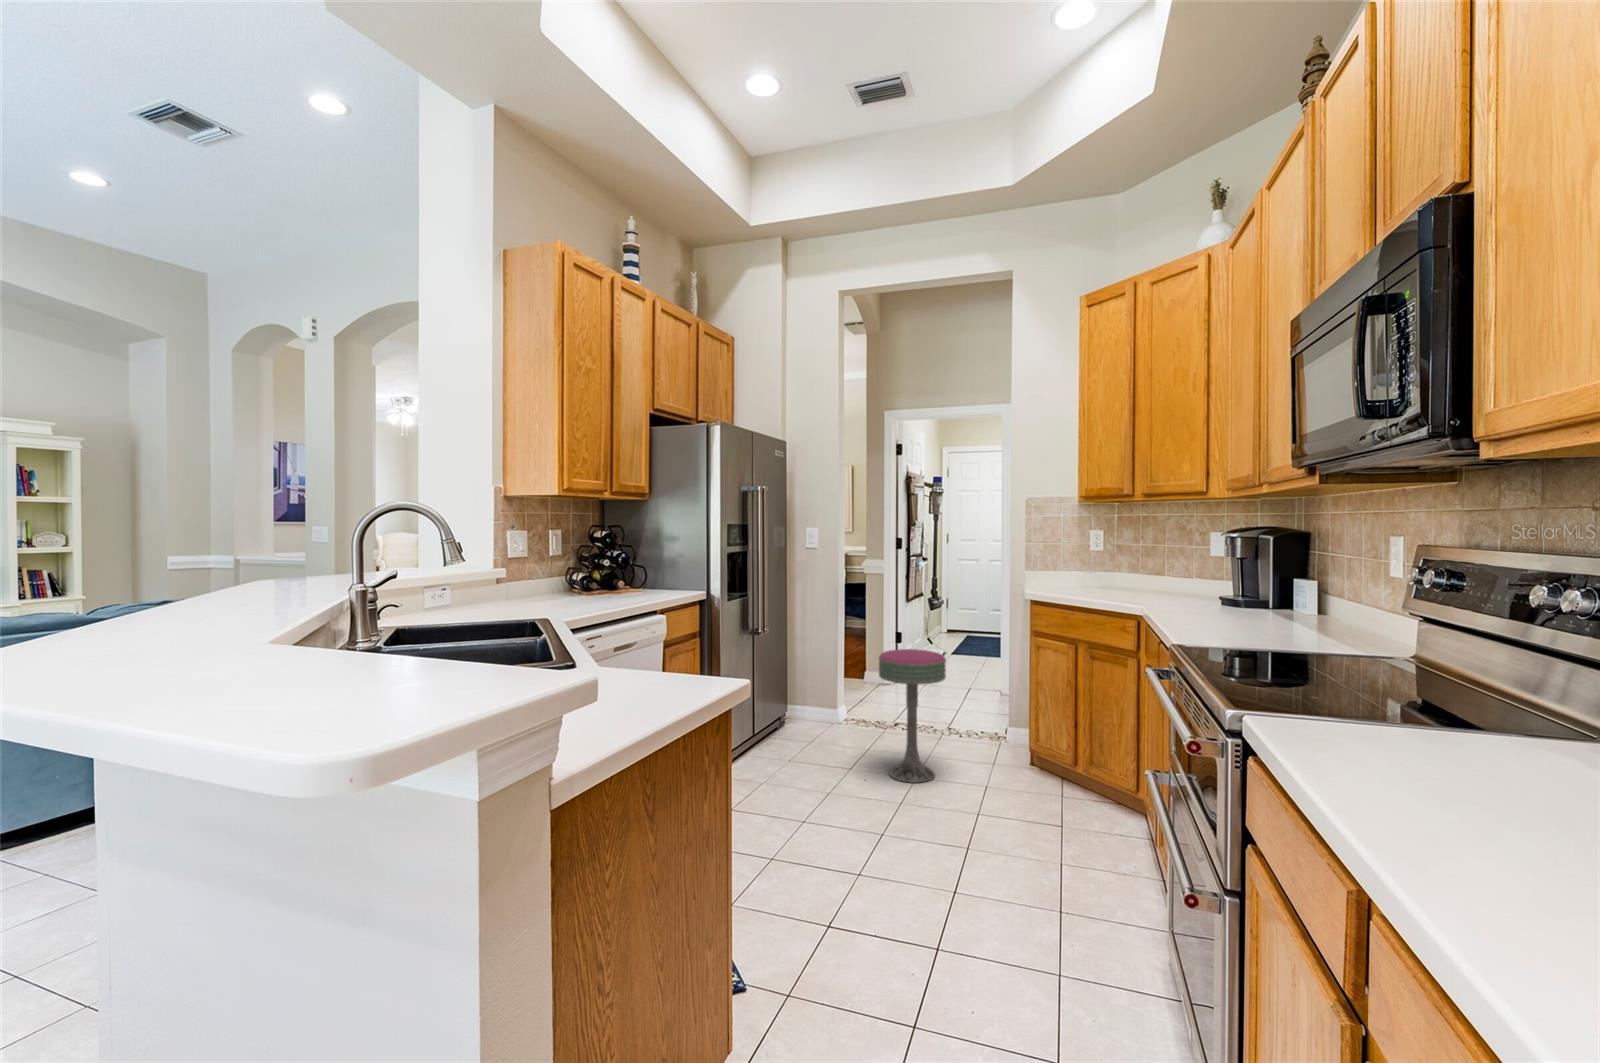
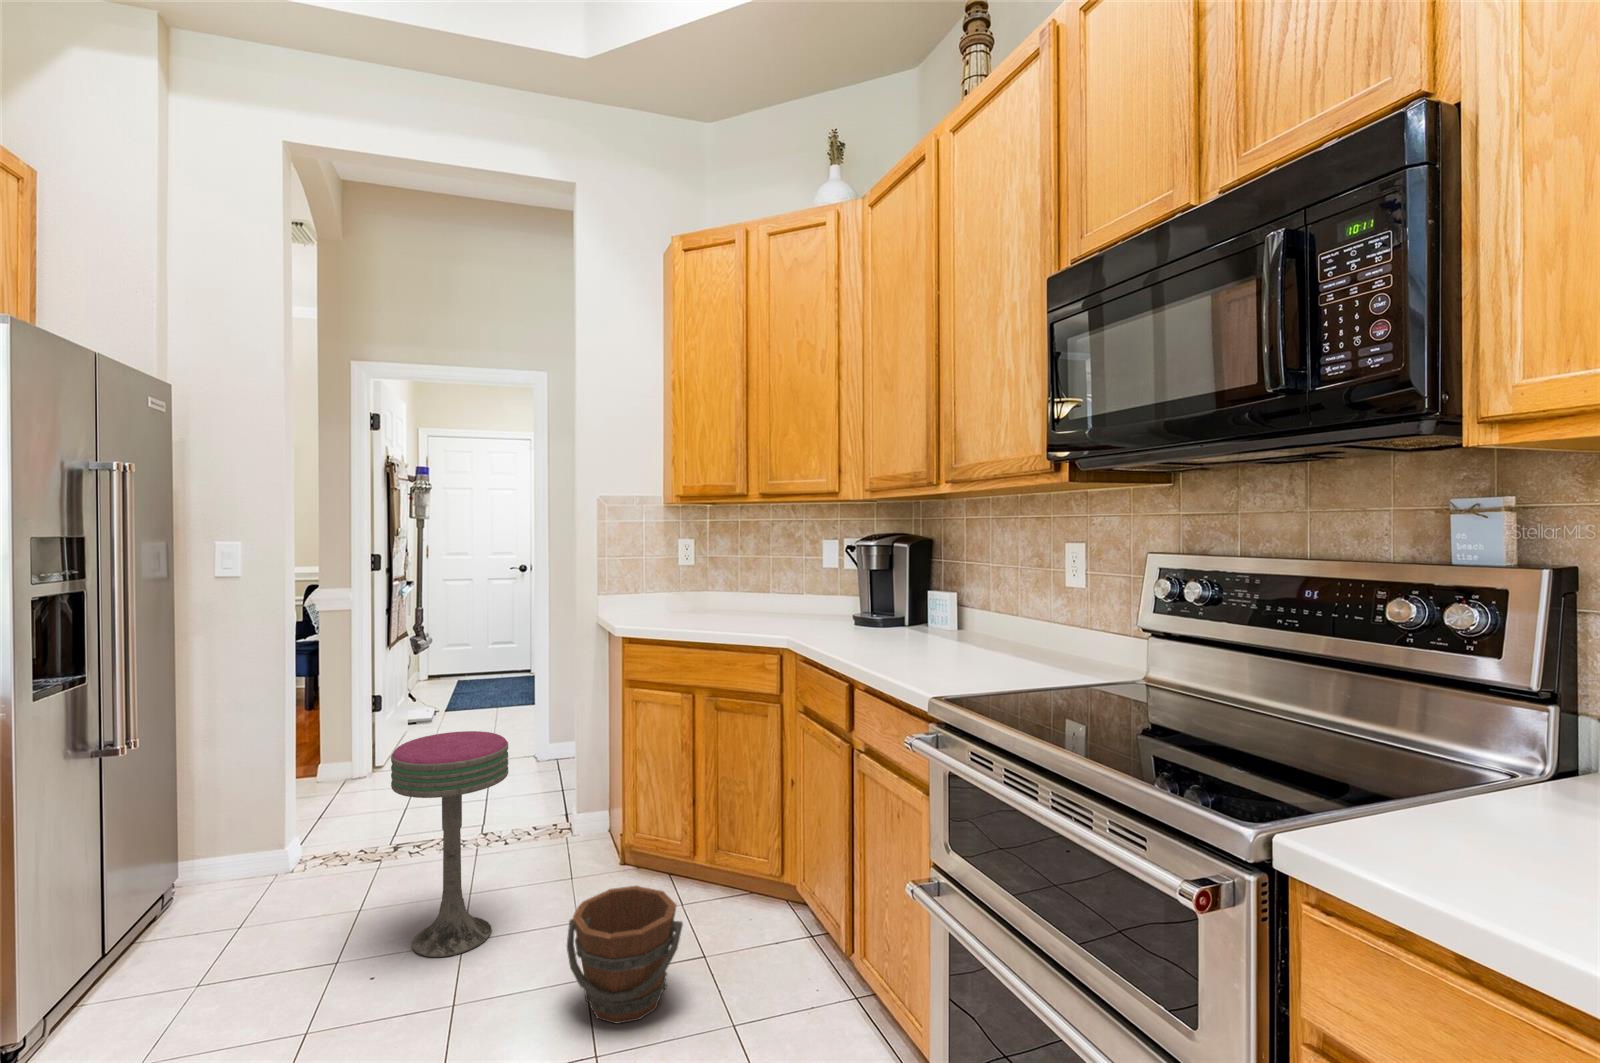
bucket: none [962,760,1036,842] -> present [567,886,683,1023]

